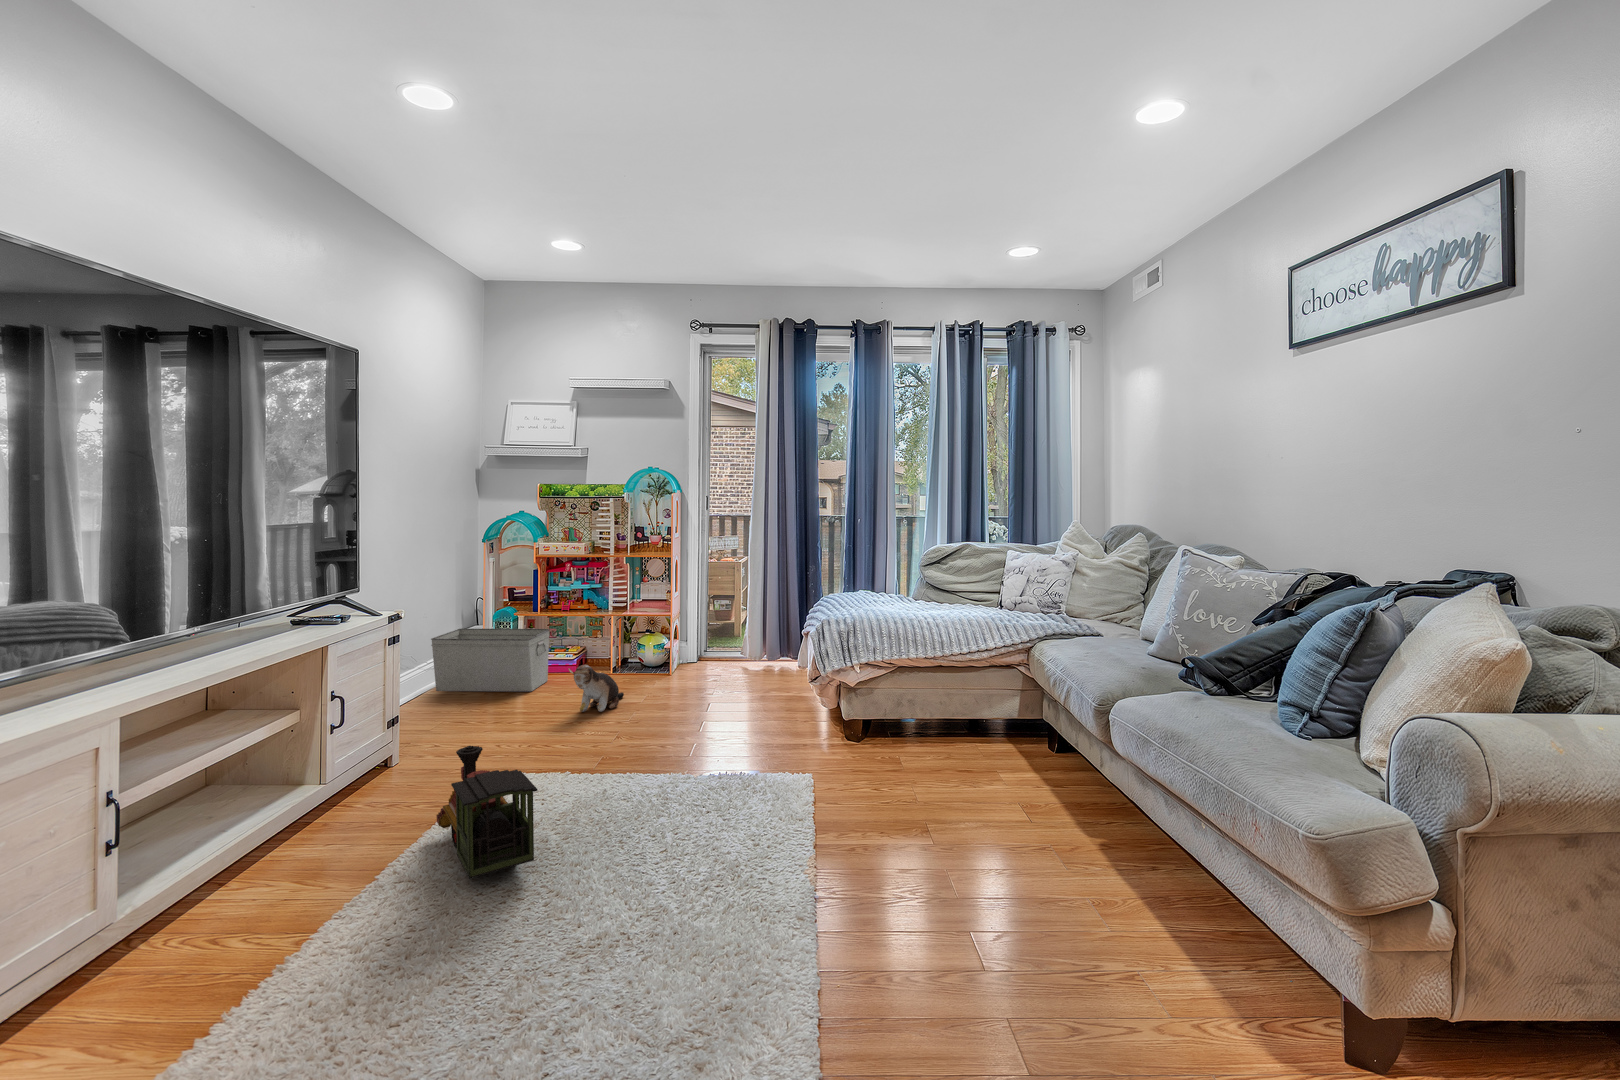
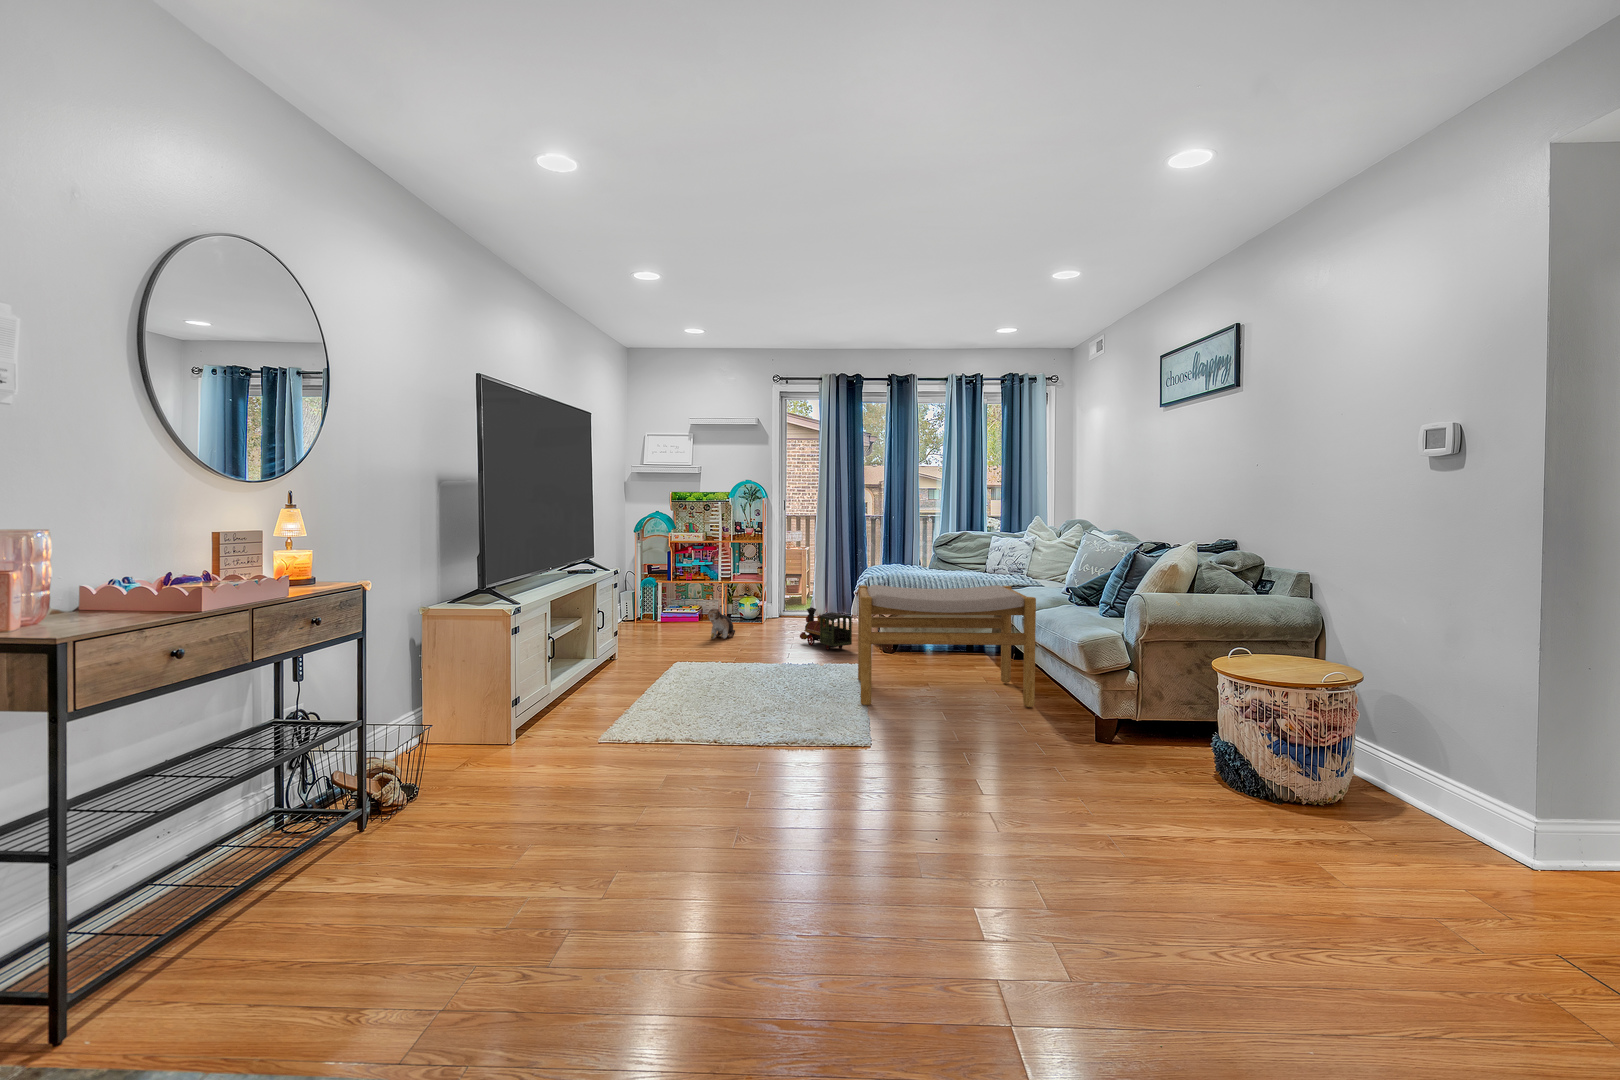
storage bin: present [431,629,550,691] -> none [610,590,682,630]
footstool: none [806,654,1166,923] -> present [858,585,1036,707]
toy train: present [437,746,537,879] -> present [800,608,853,650]

